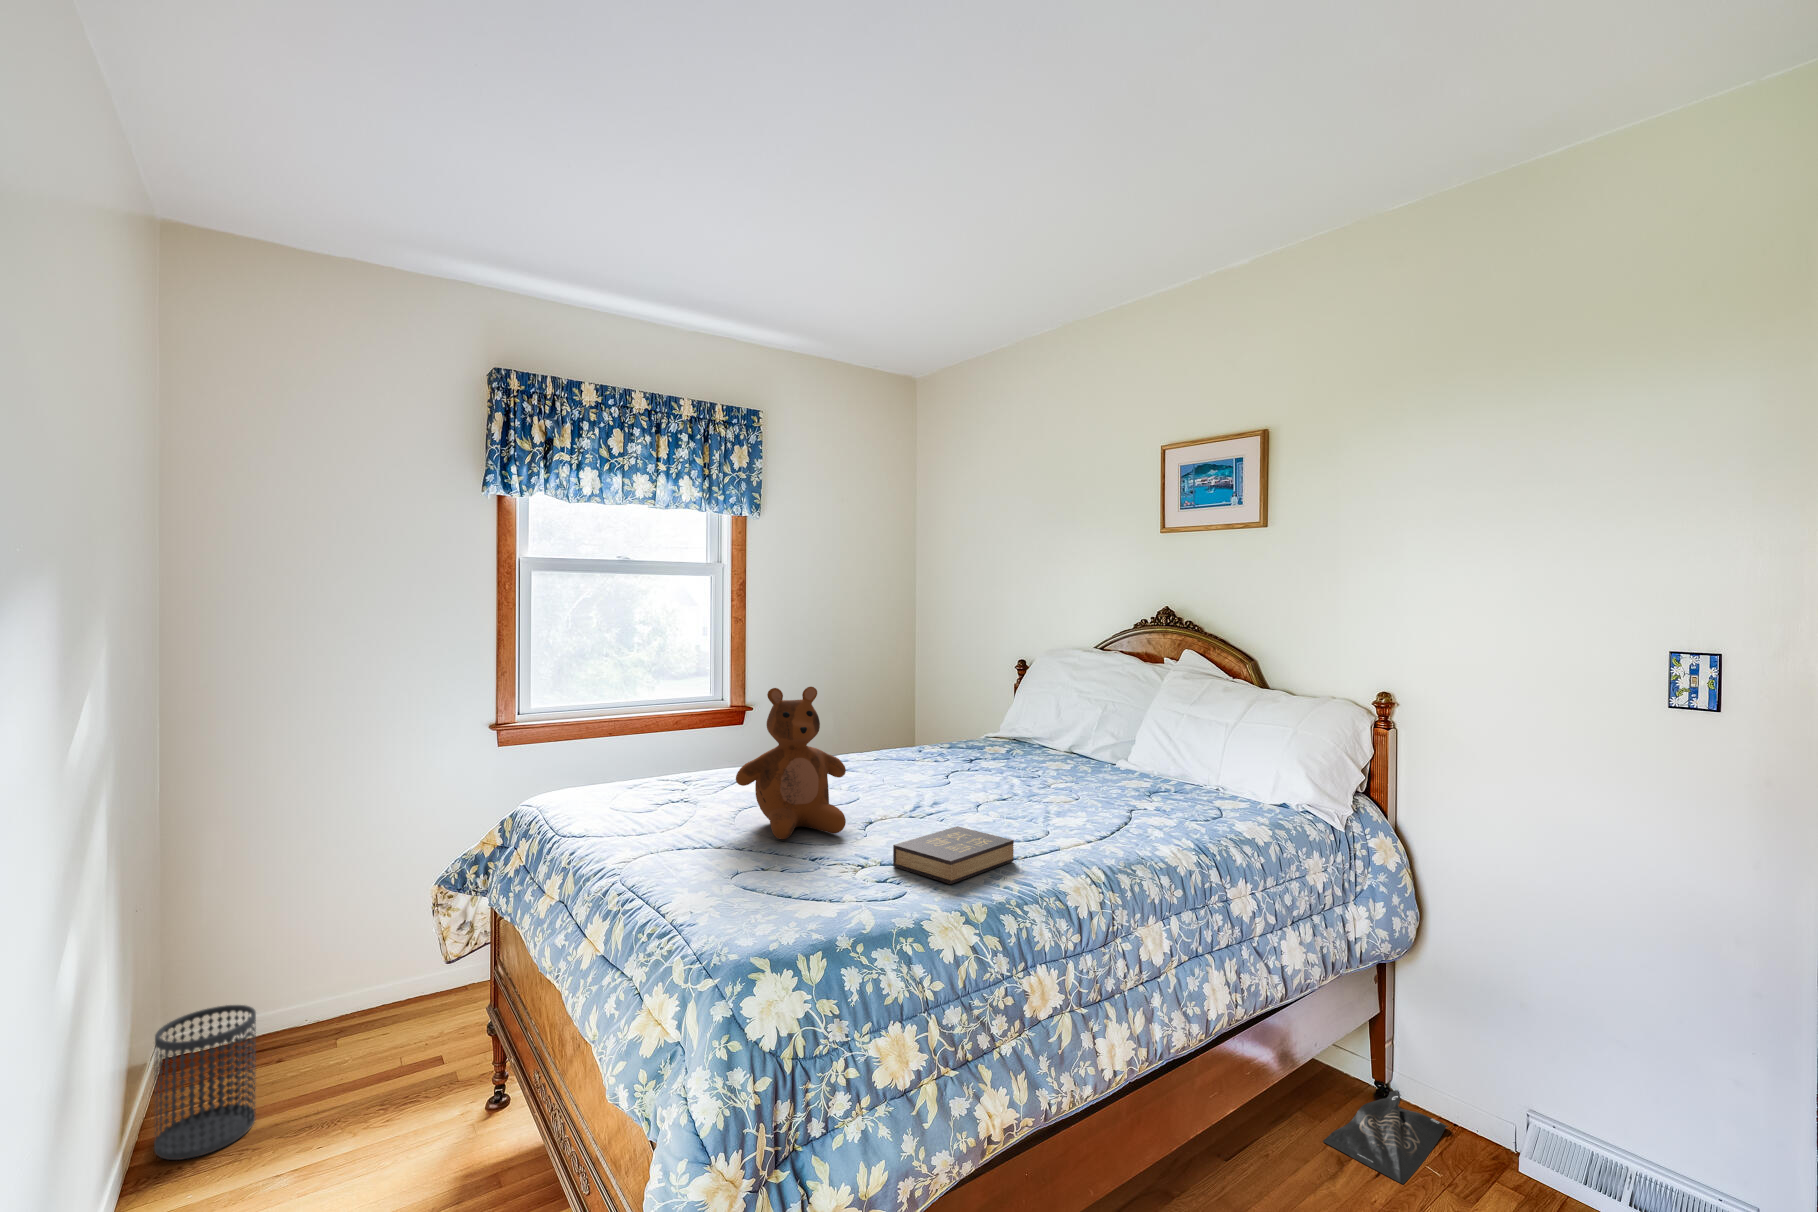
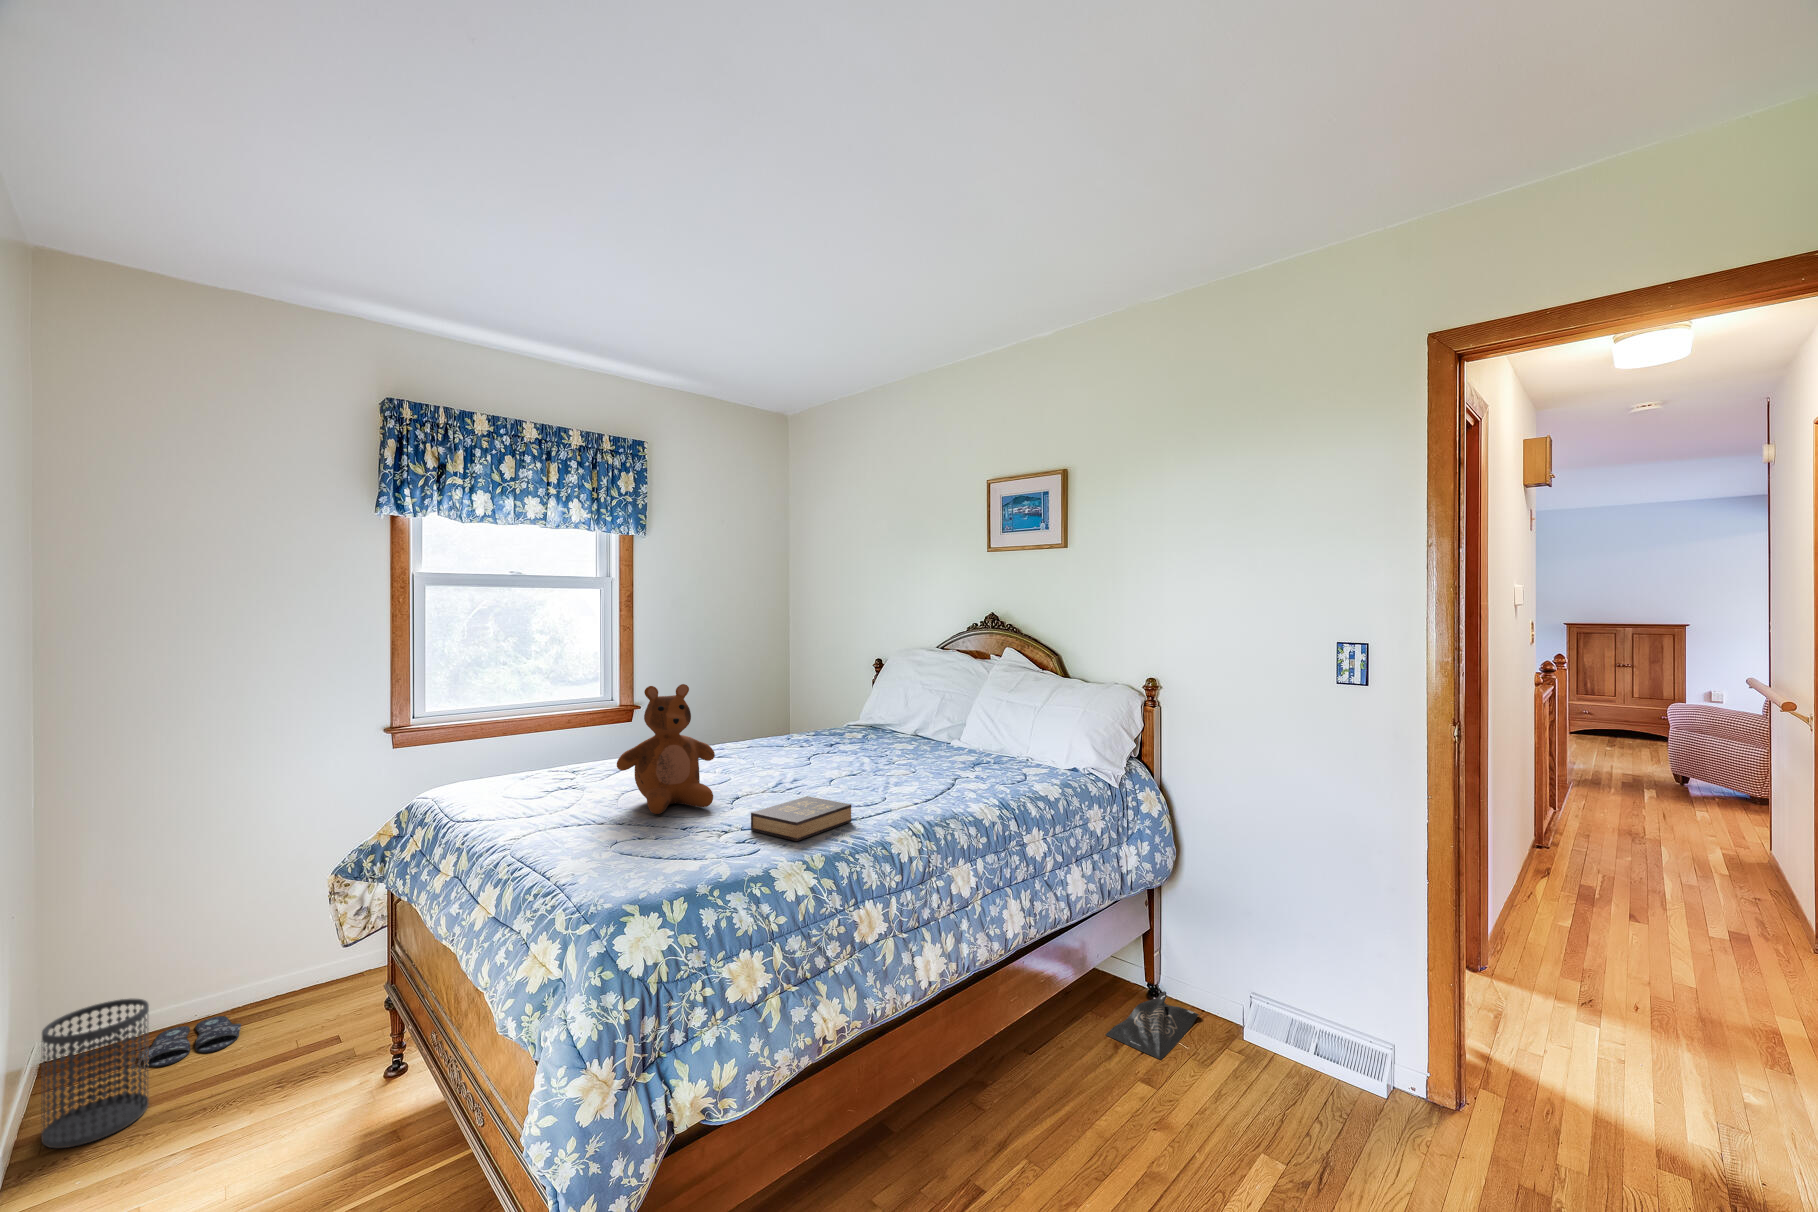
slippers: none [251,1024,348,1077] -> present [141,1016,241,1067]

